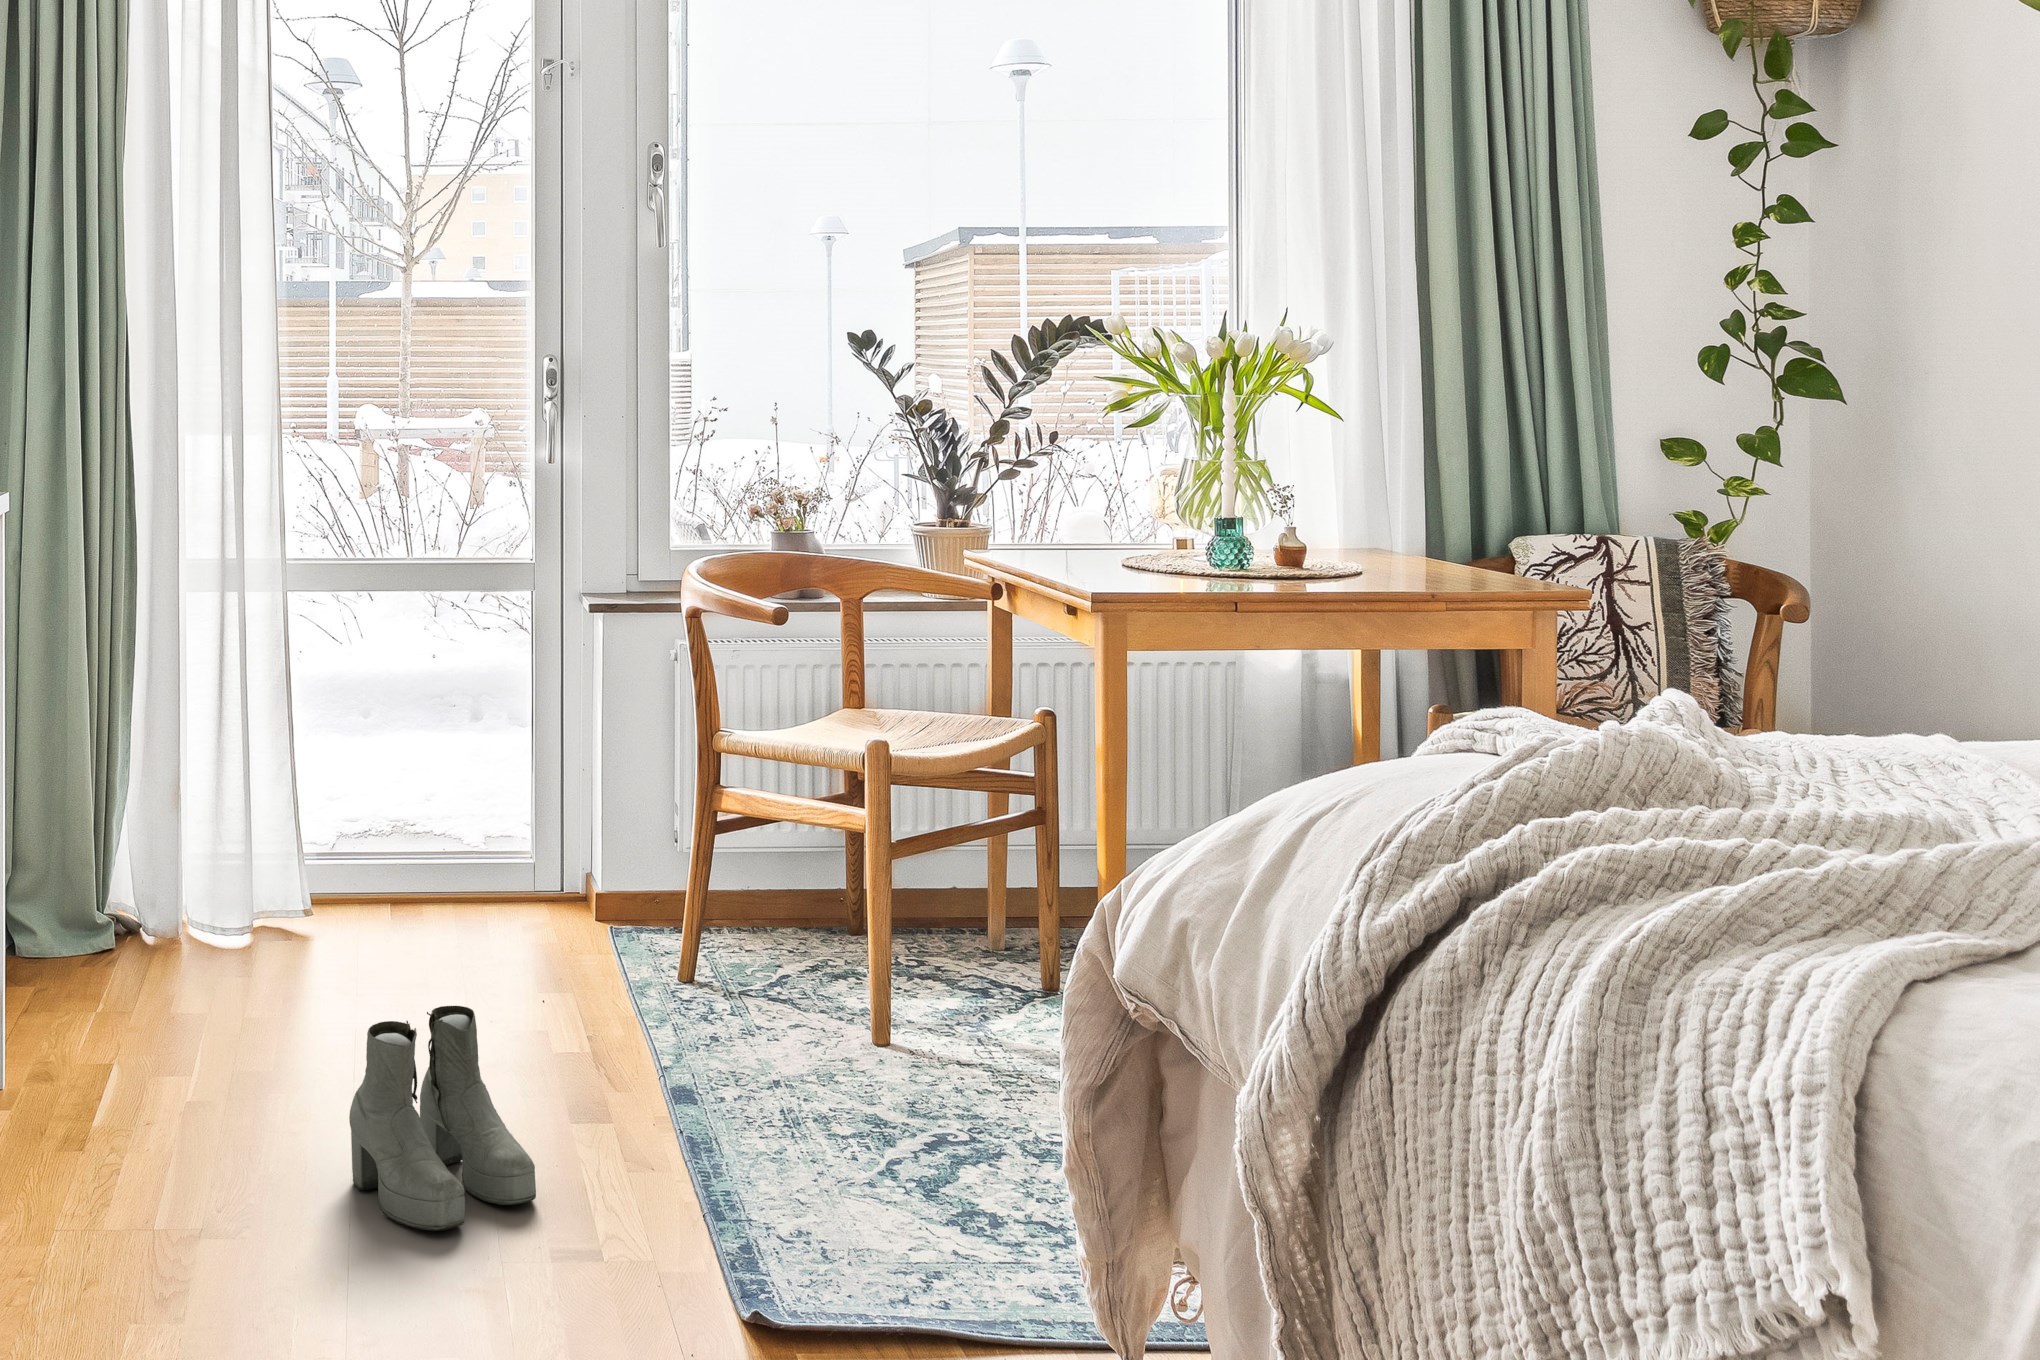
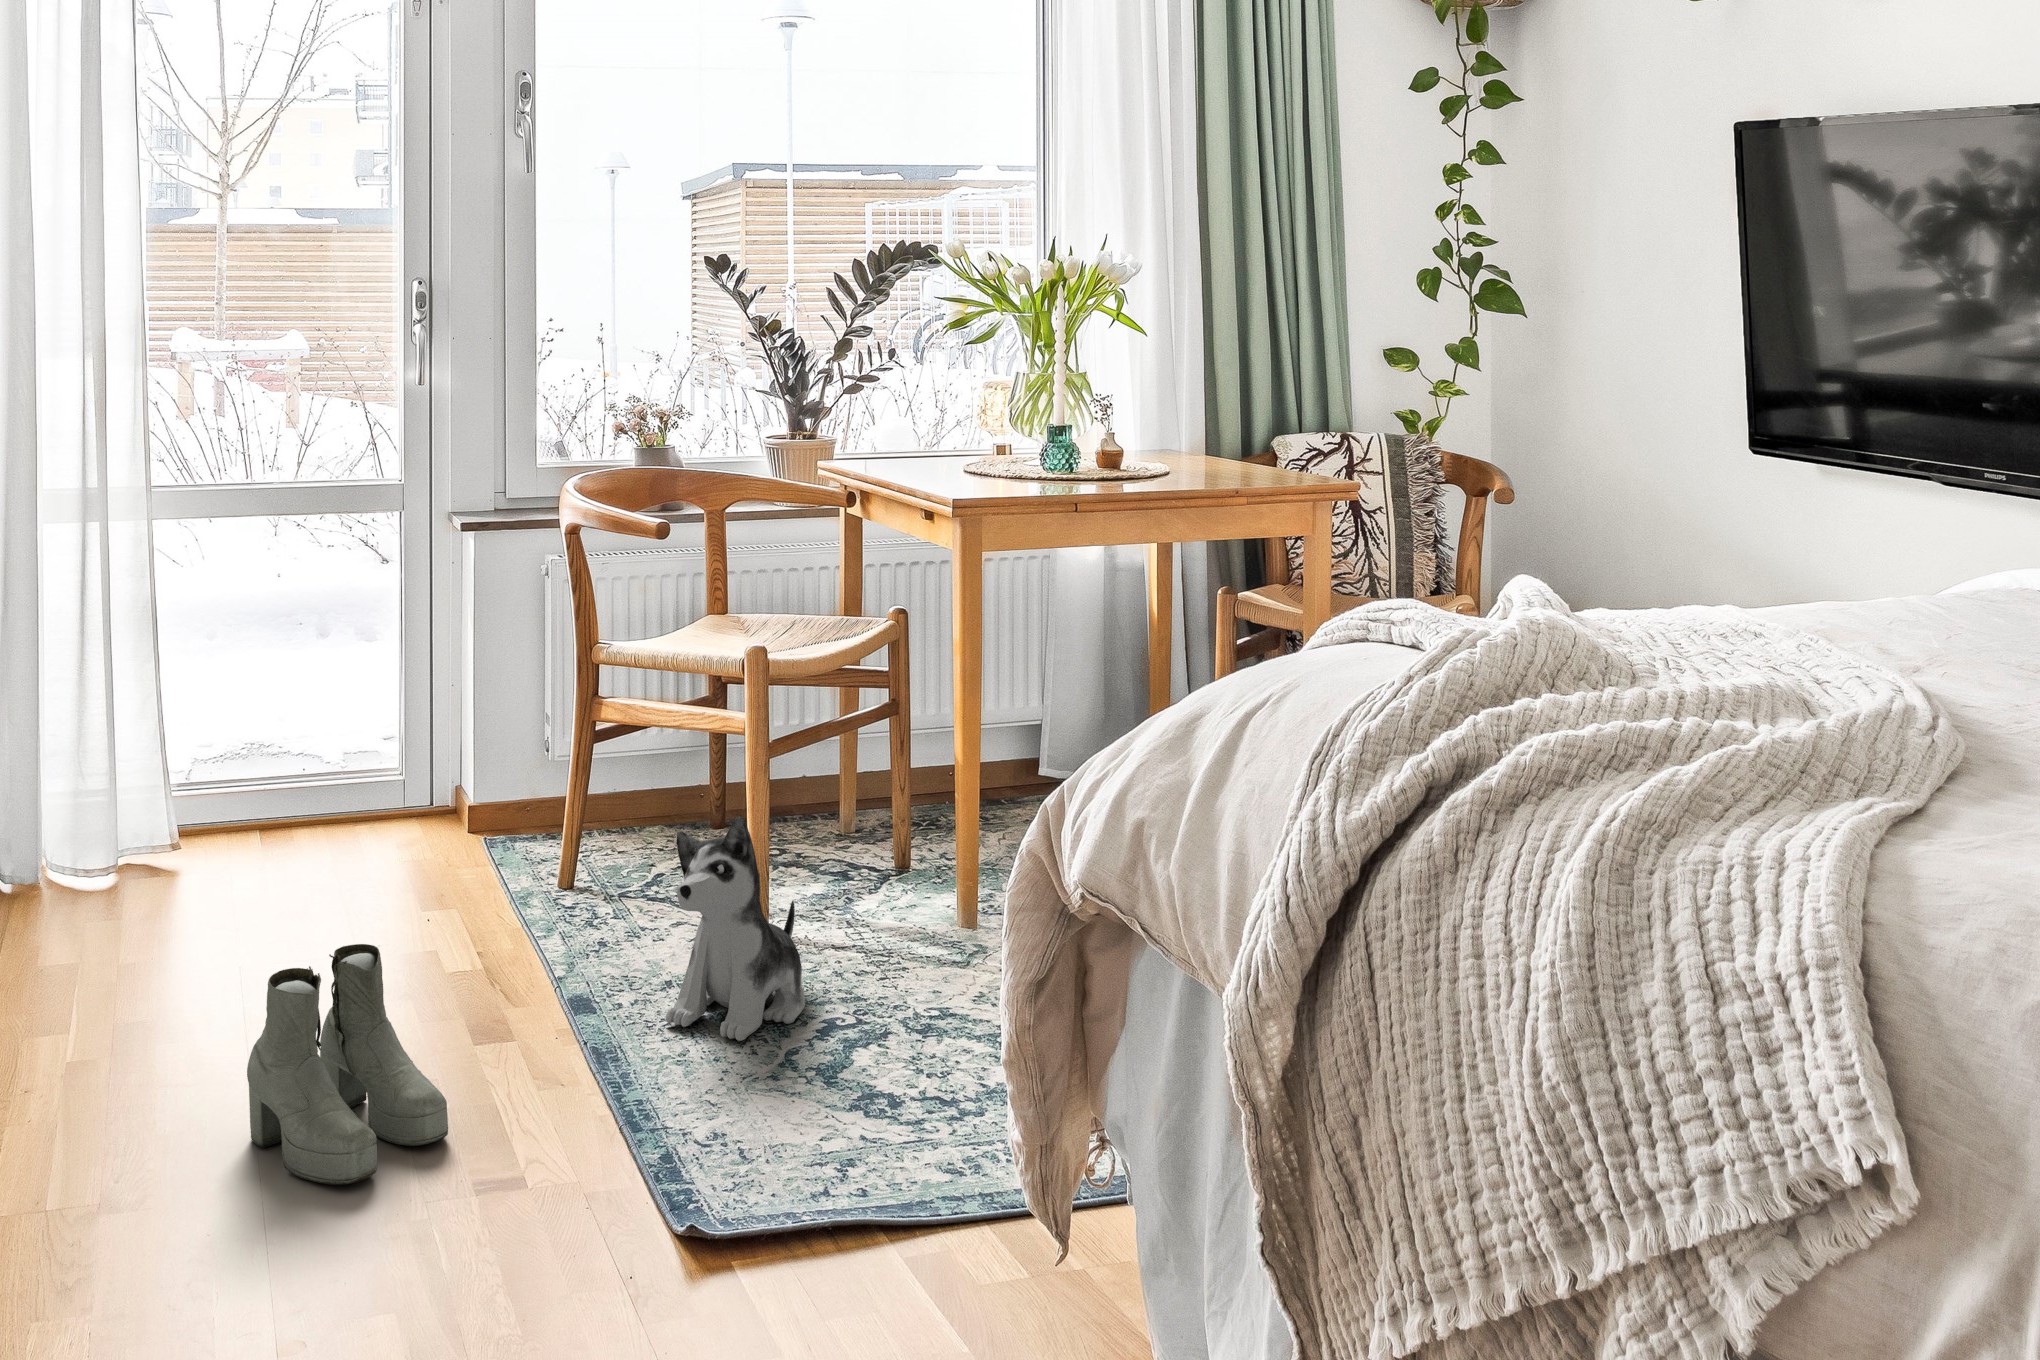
plush toy: none [767,914,916,1145] -> present [666,817,805,1041]

